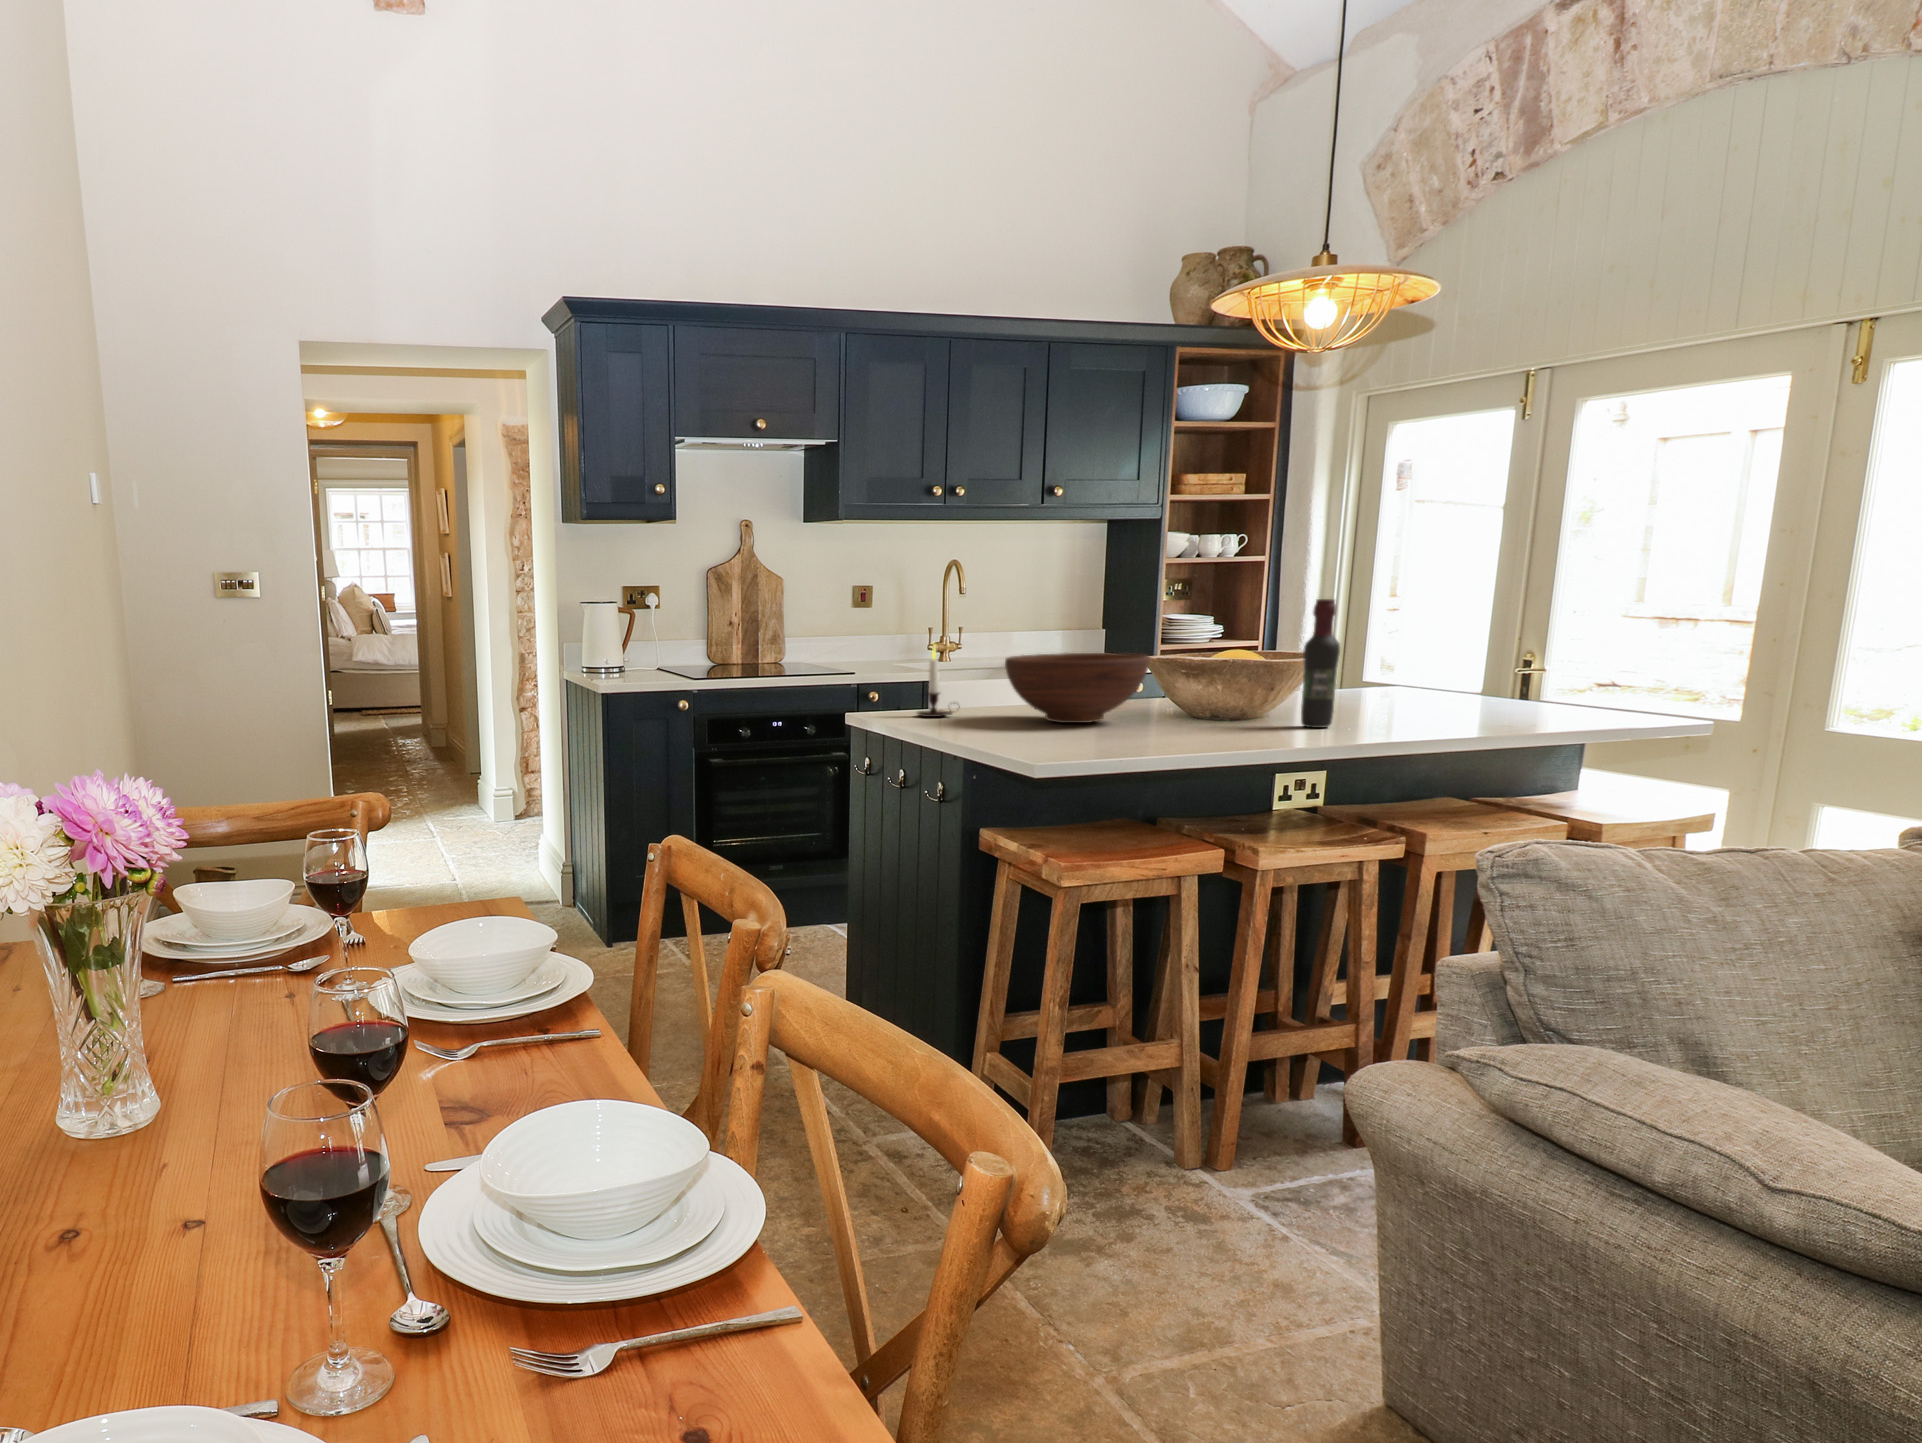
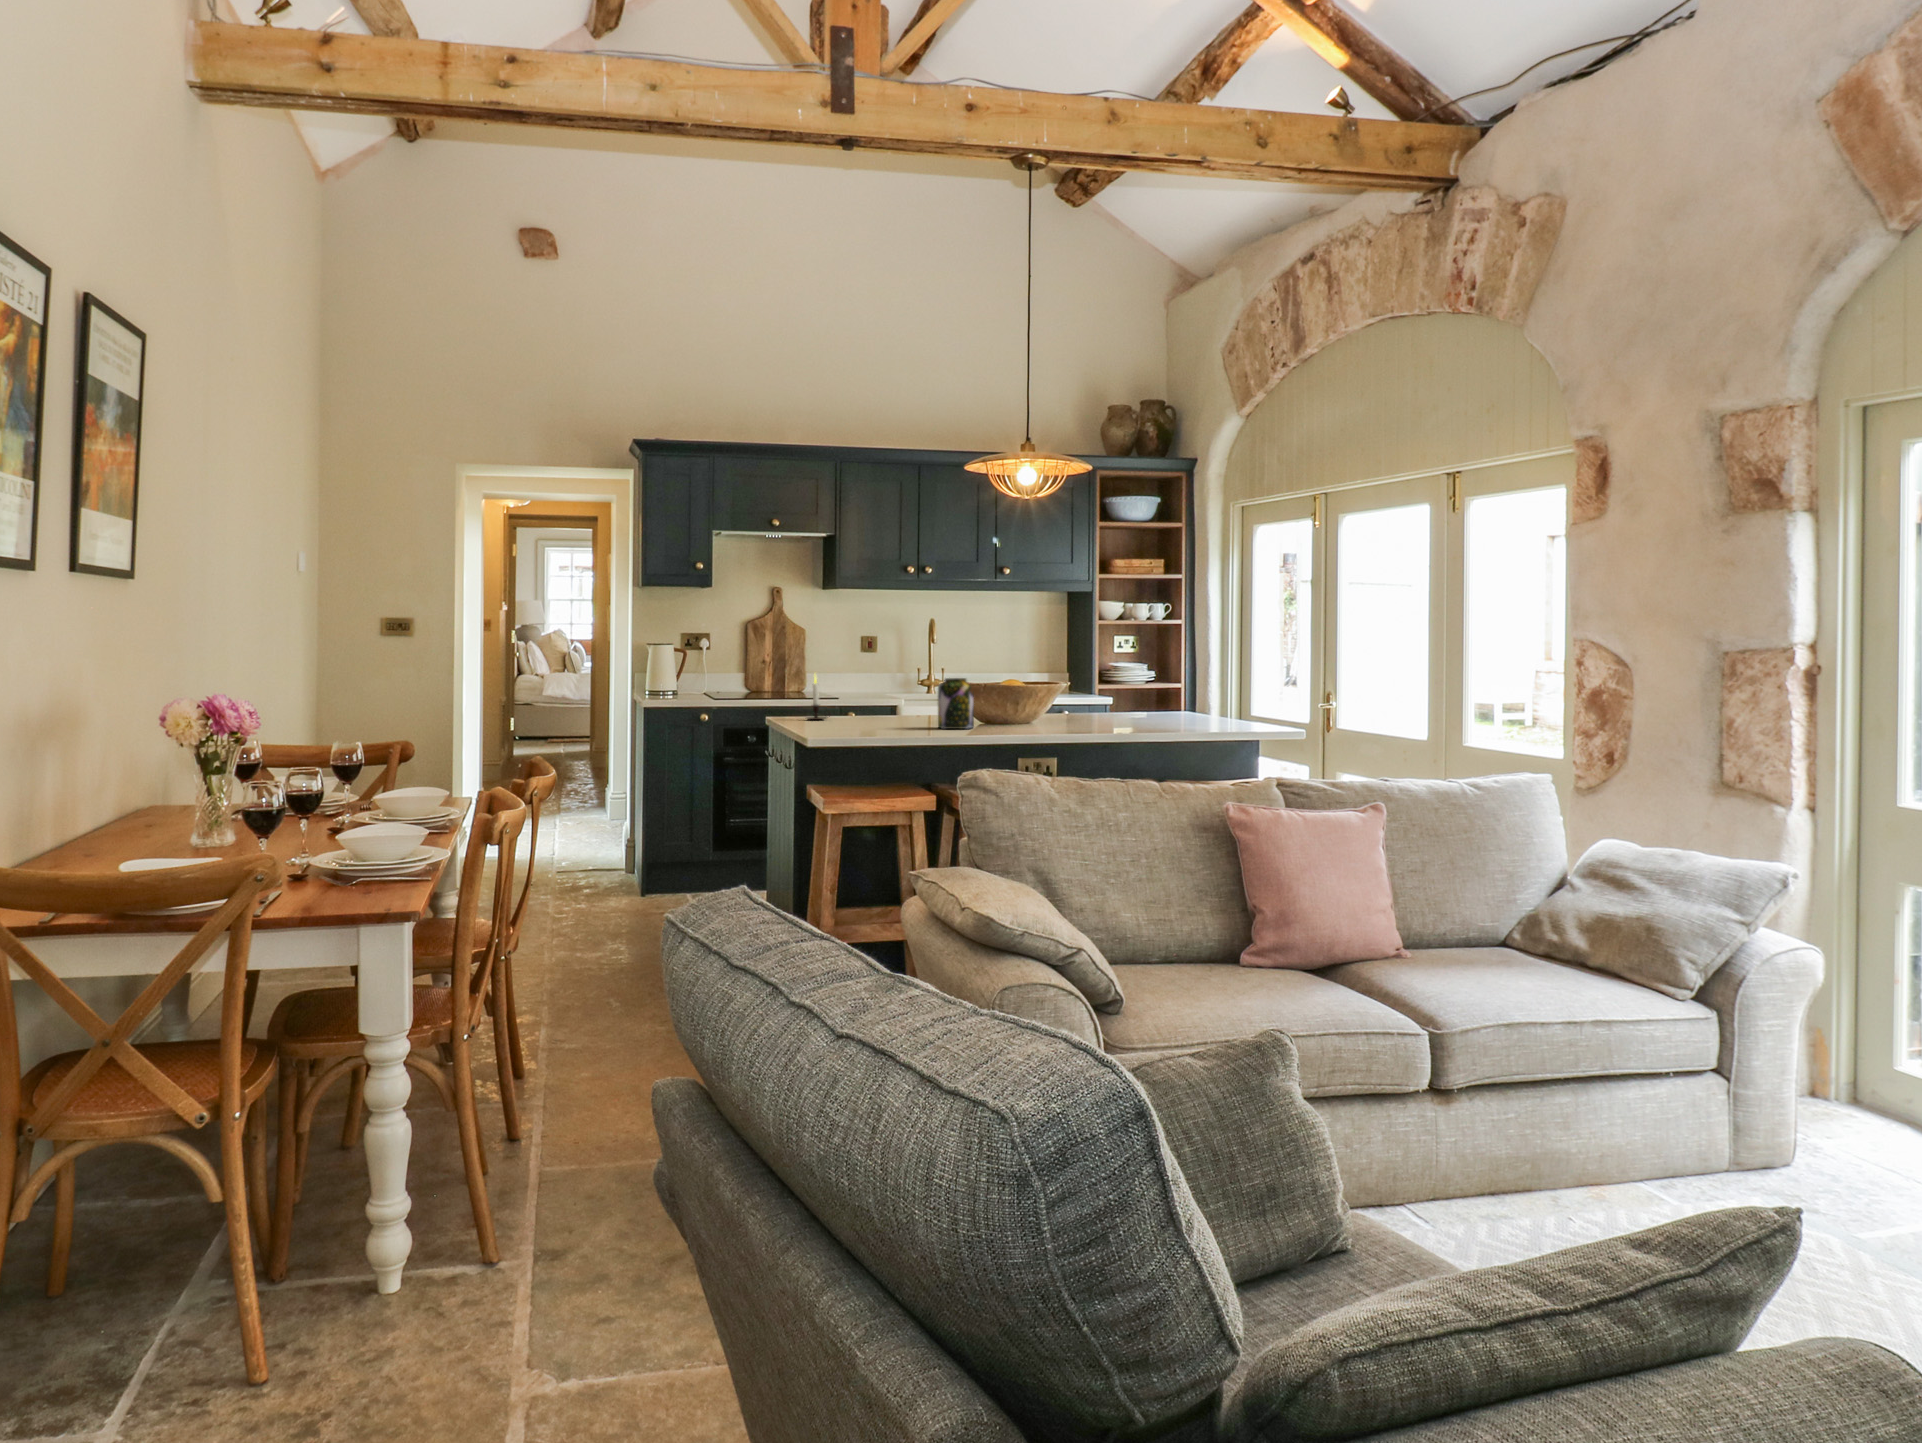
wine bottle: present [1301,599,1340,728] -> none [1010,650,1029,727]
jar: none [1197,649,1269,736] -> present [938,678,974,729]
fruit bowl: present [1005,653,1150,723] -> none [846,681,932,723]

